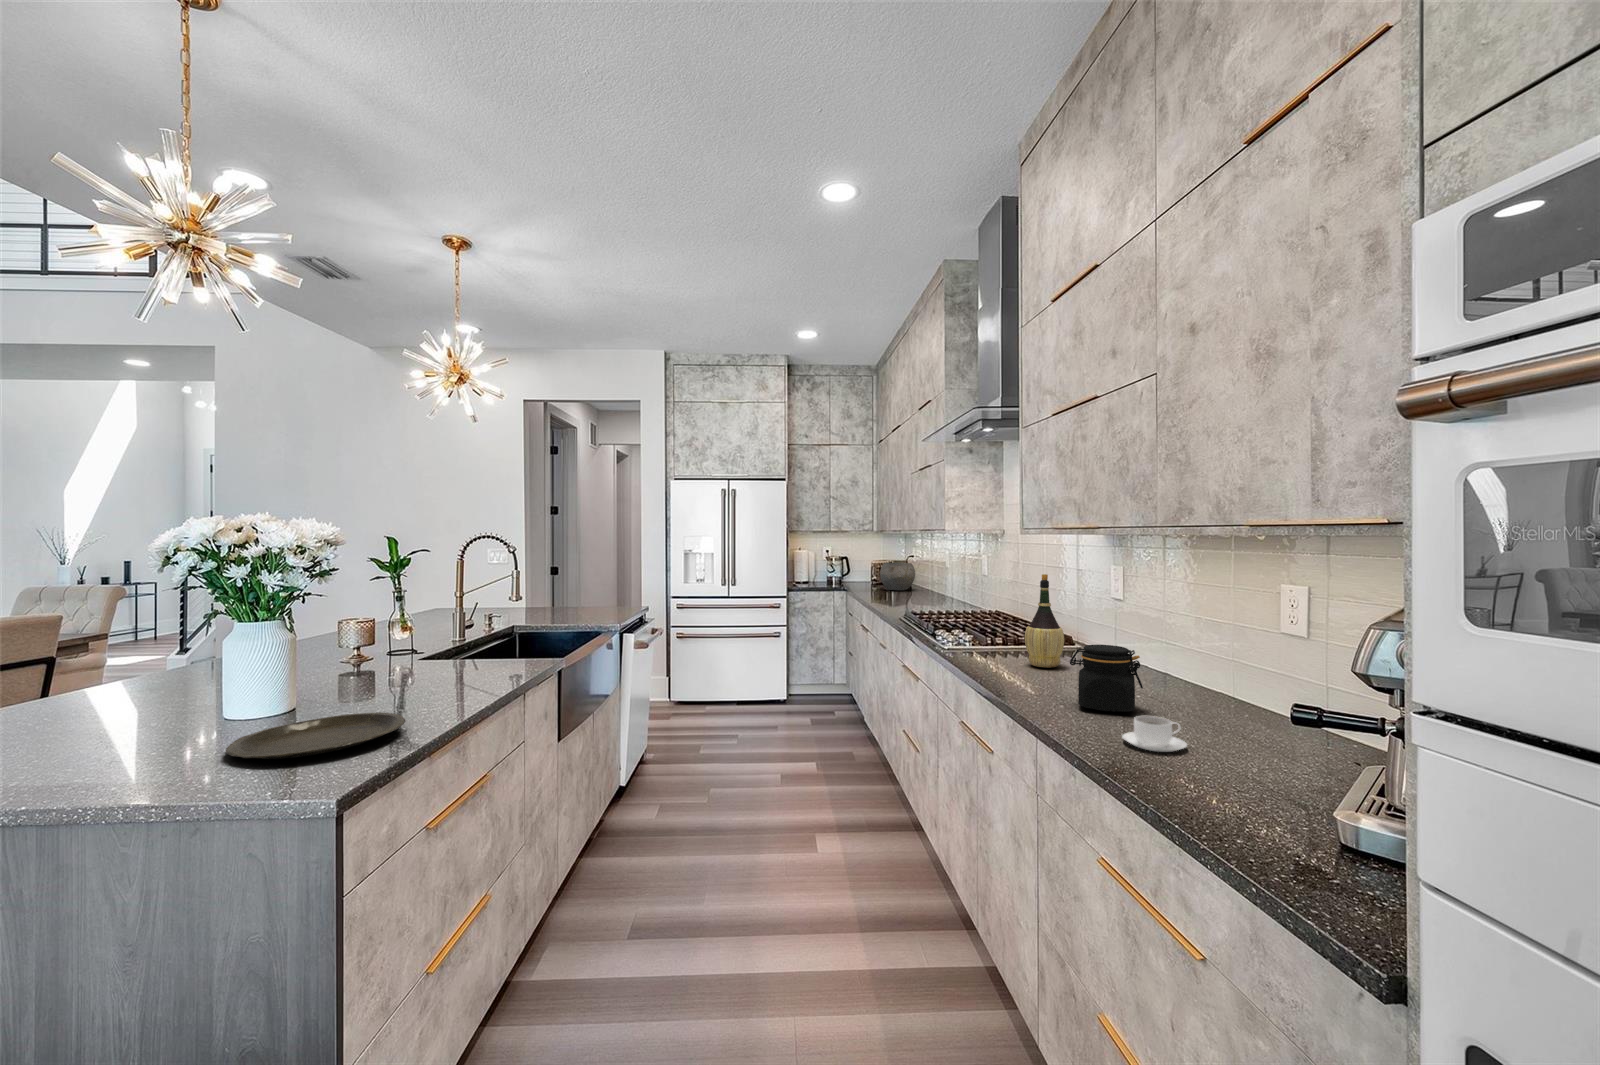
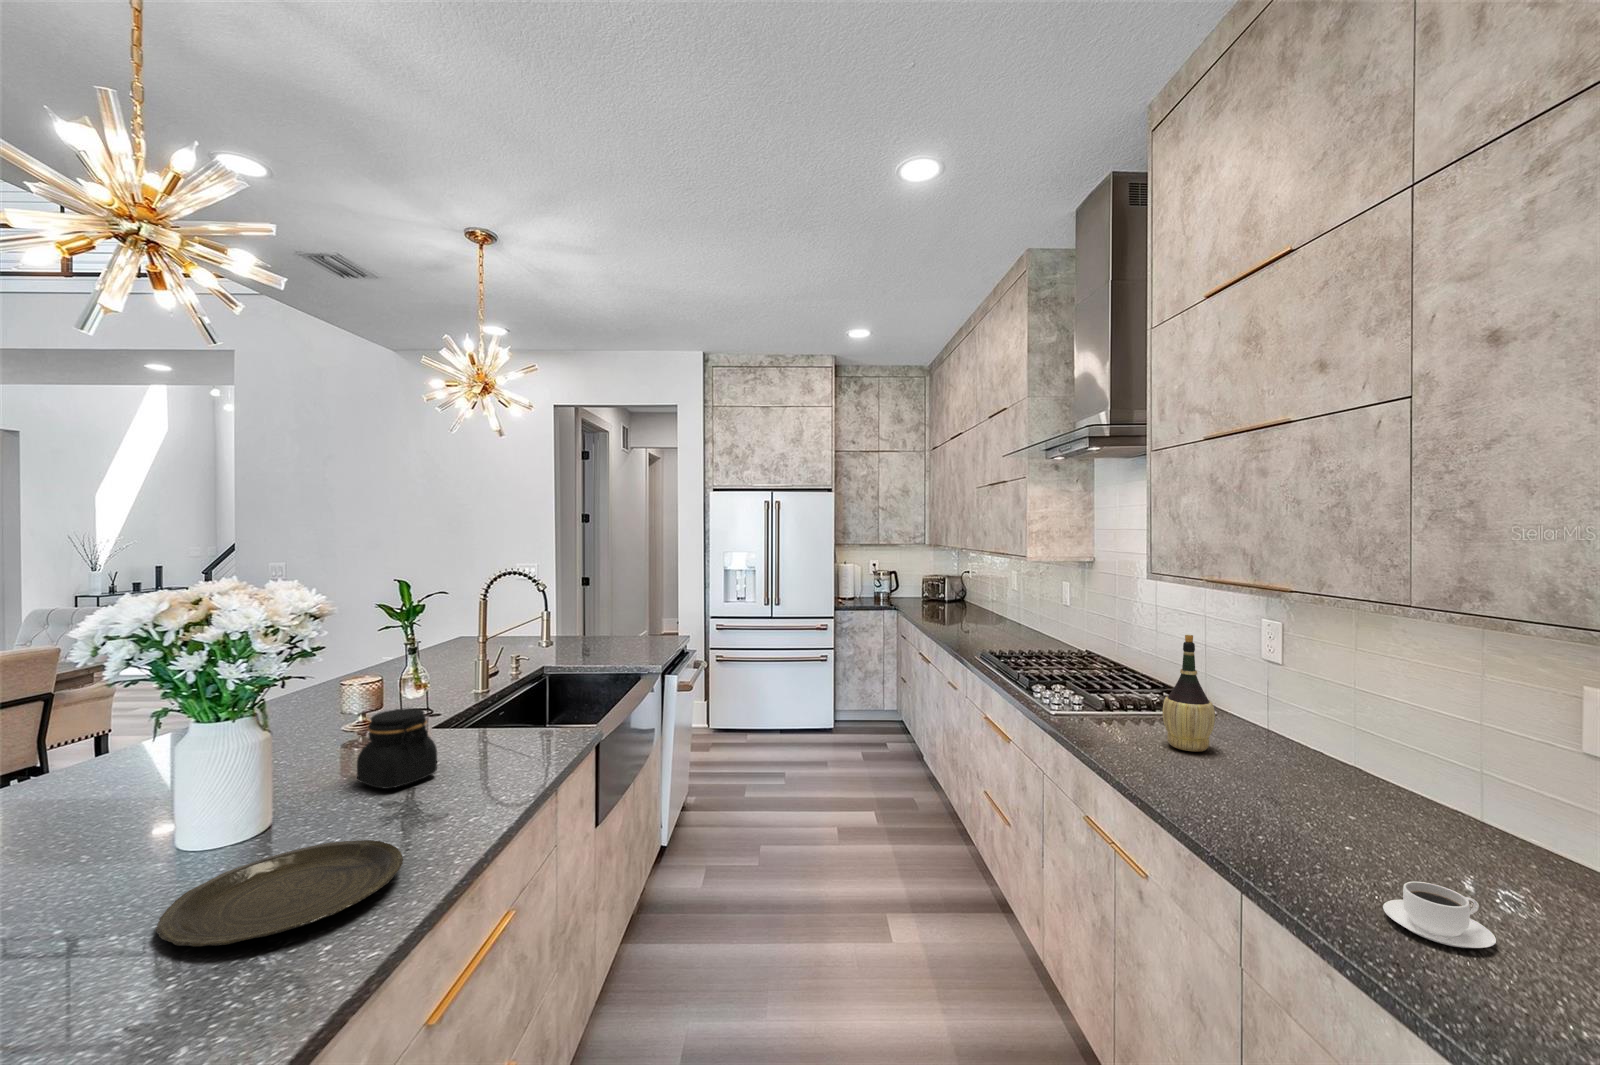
bowl: present [880,563,915,590] -> none [937,582,976,613]
jar: present [1070,645,1143,712] -> present [357,708,437,789]

